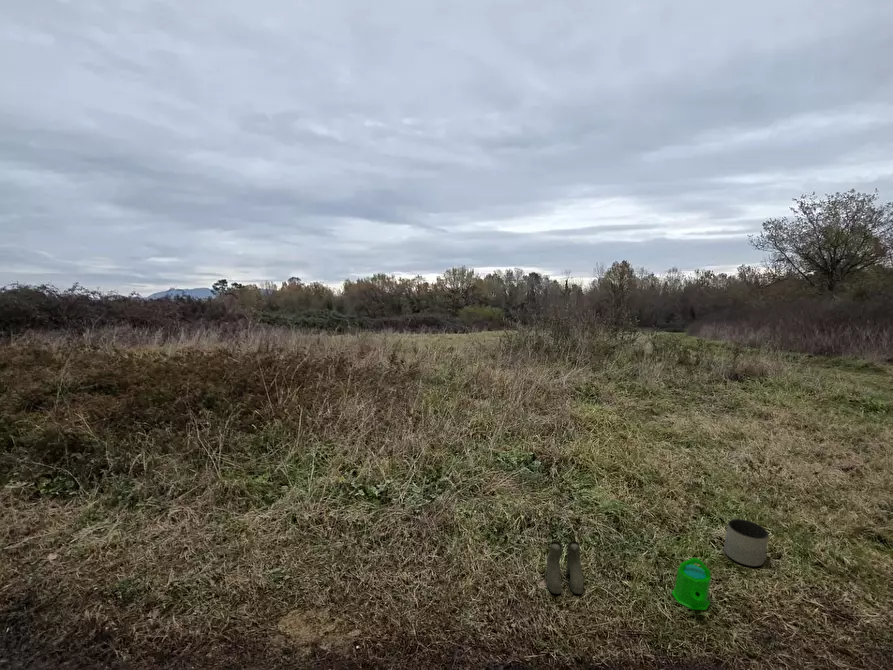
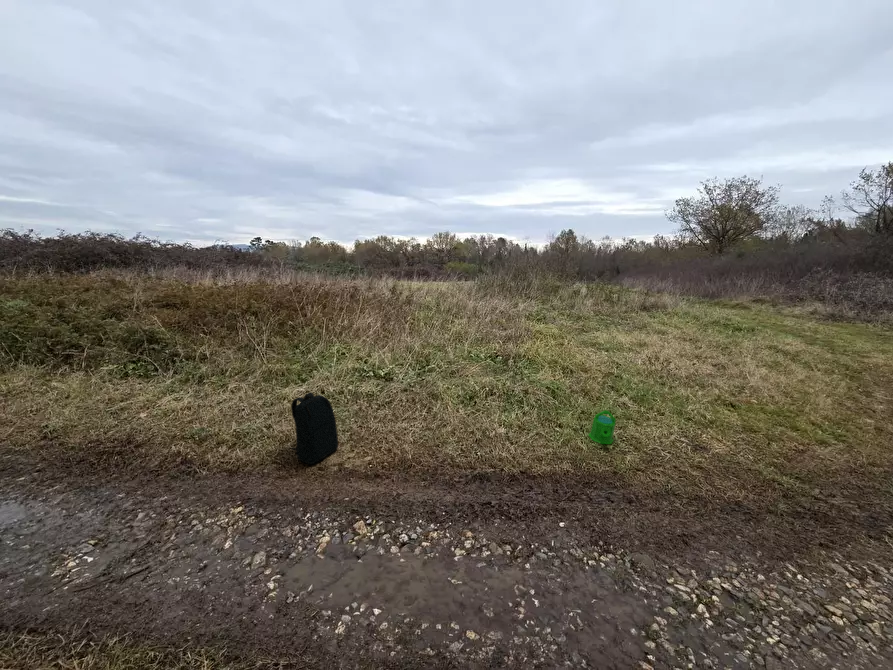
planter: present [724,519,769,567] -> none [626,390,657,420]
backpack: none [245,535,311,646] -> present [291,392,338,464]
boots: present [546,541,583,594] -> none [503,401,529,435]

